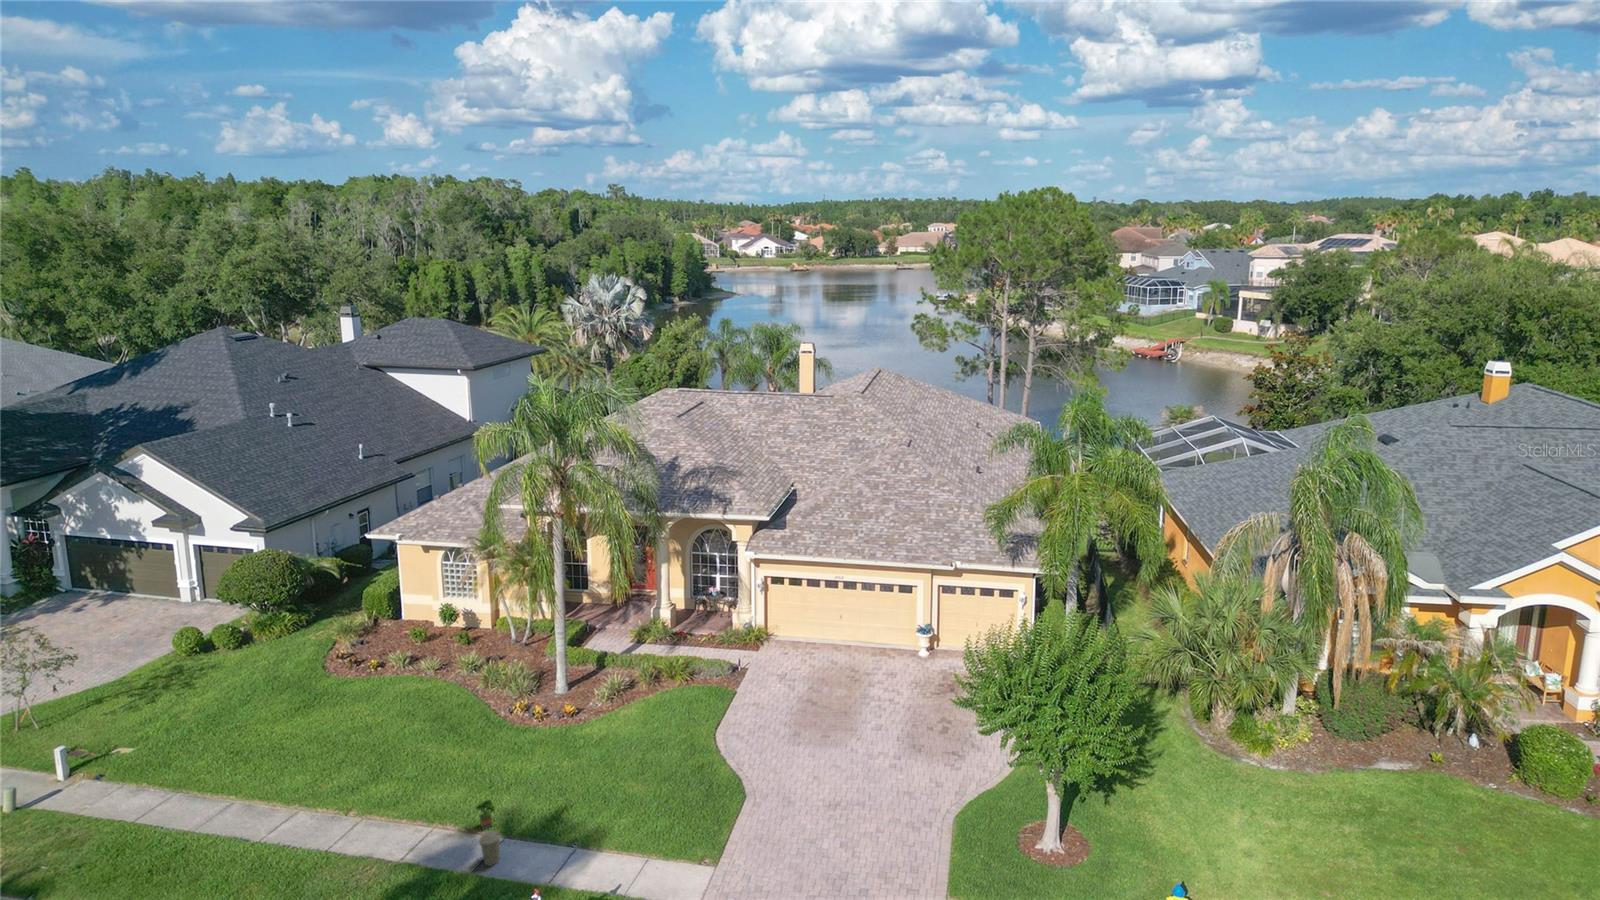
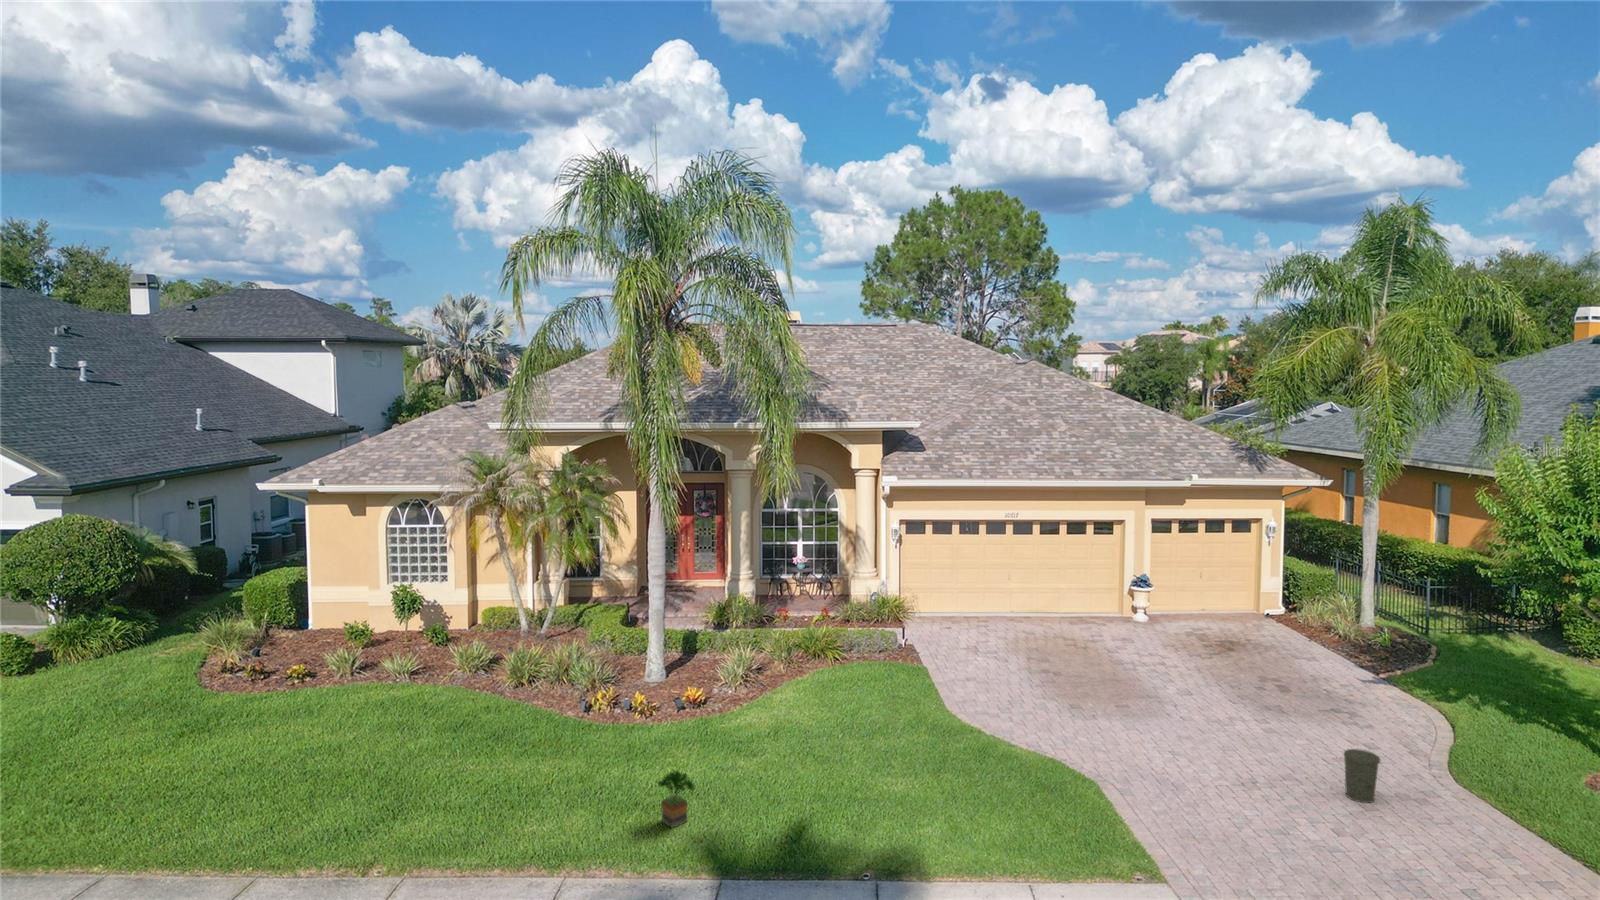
trash can: present [479,831,500,866] -> present [1344,749,1380,803]

